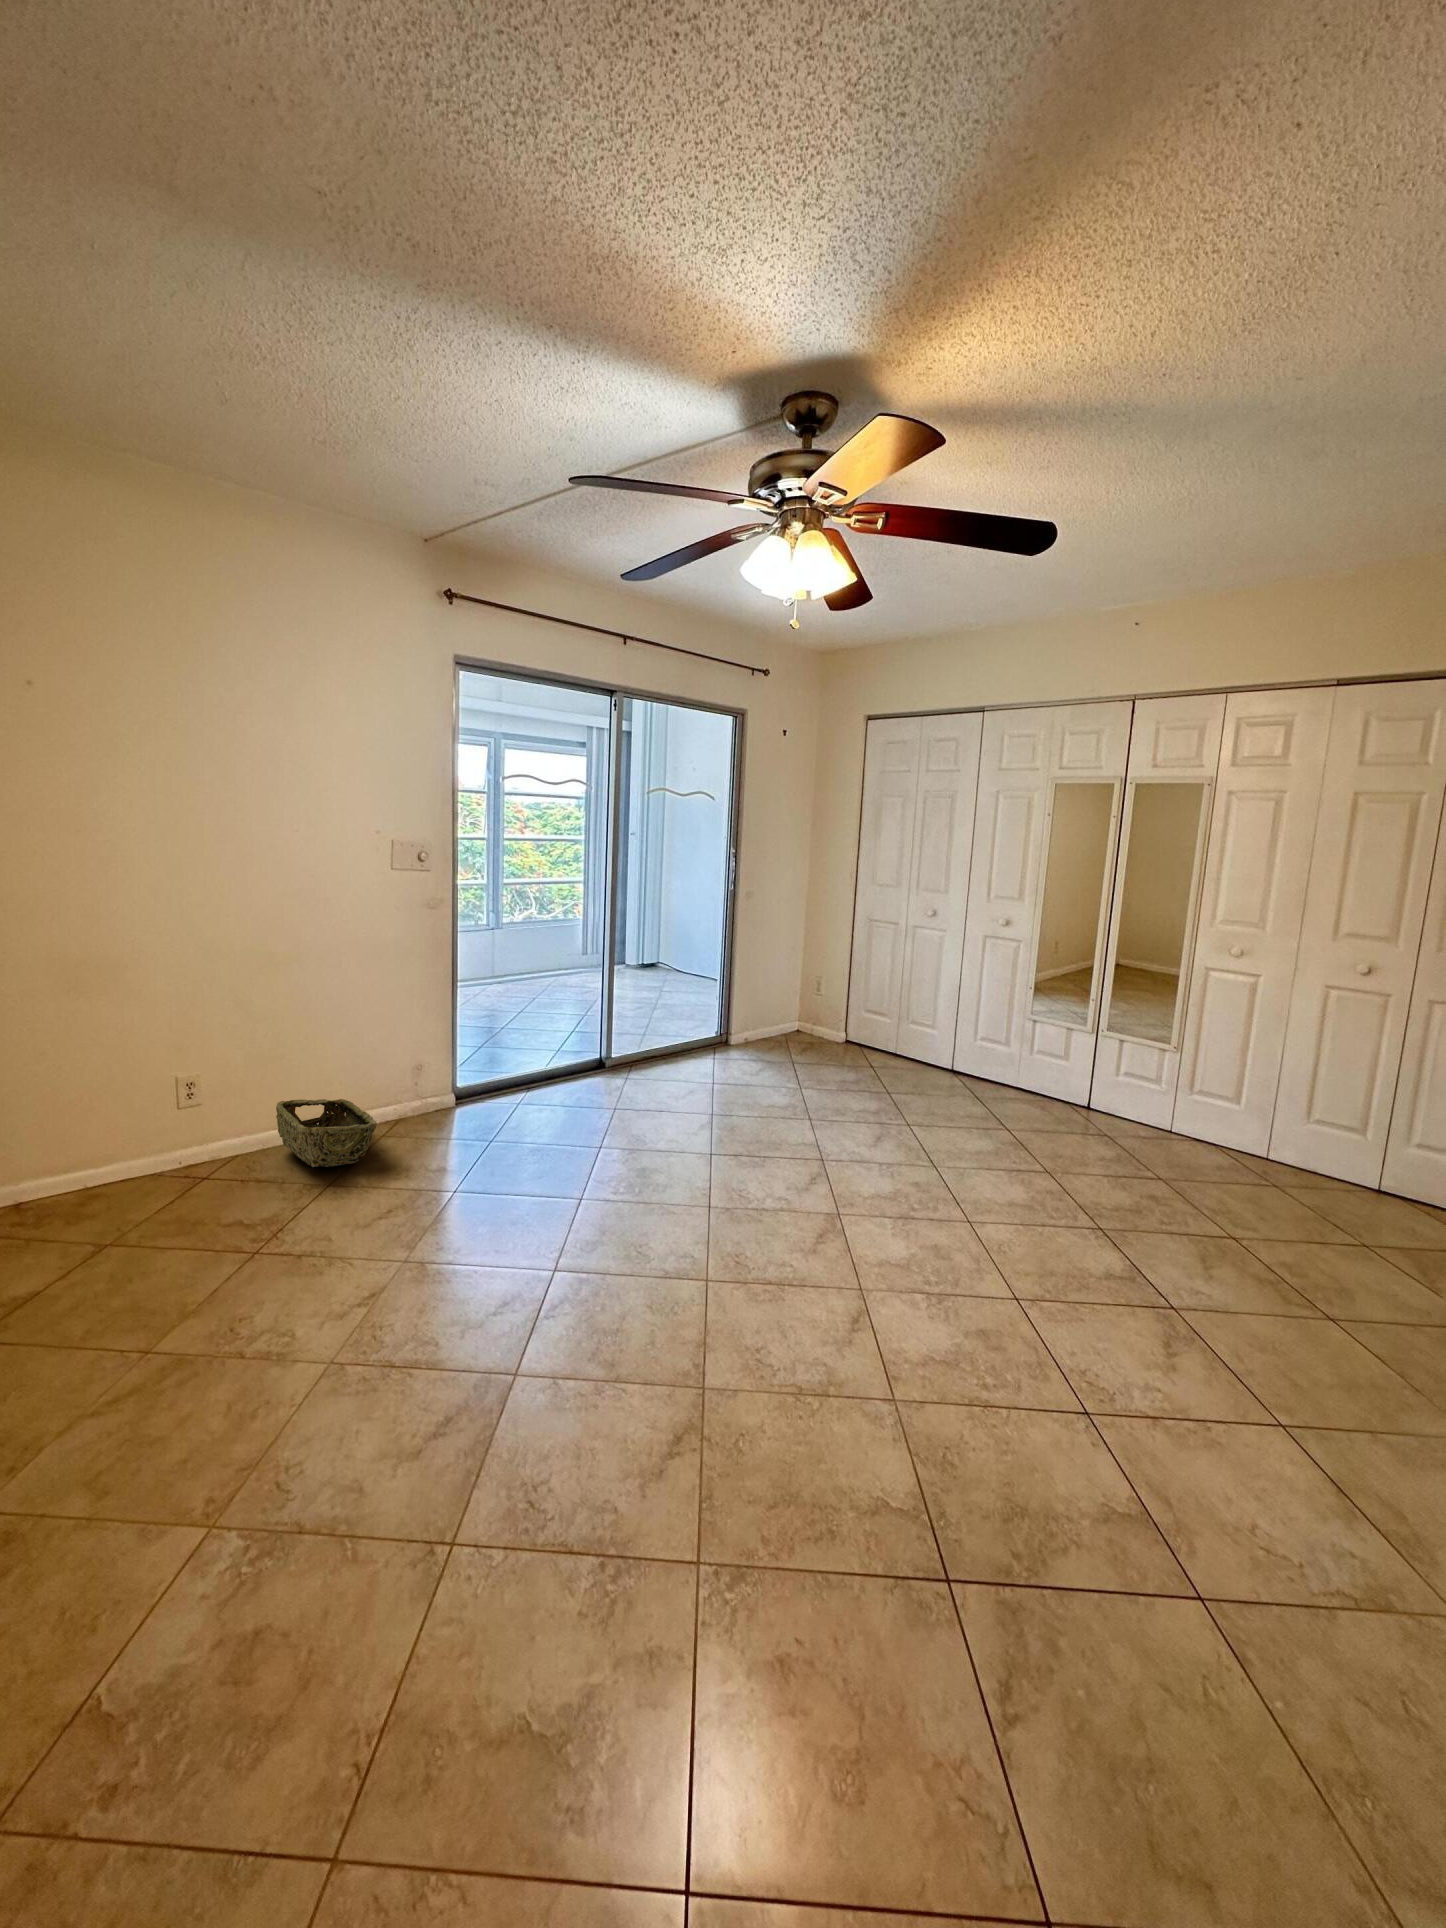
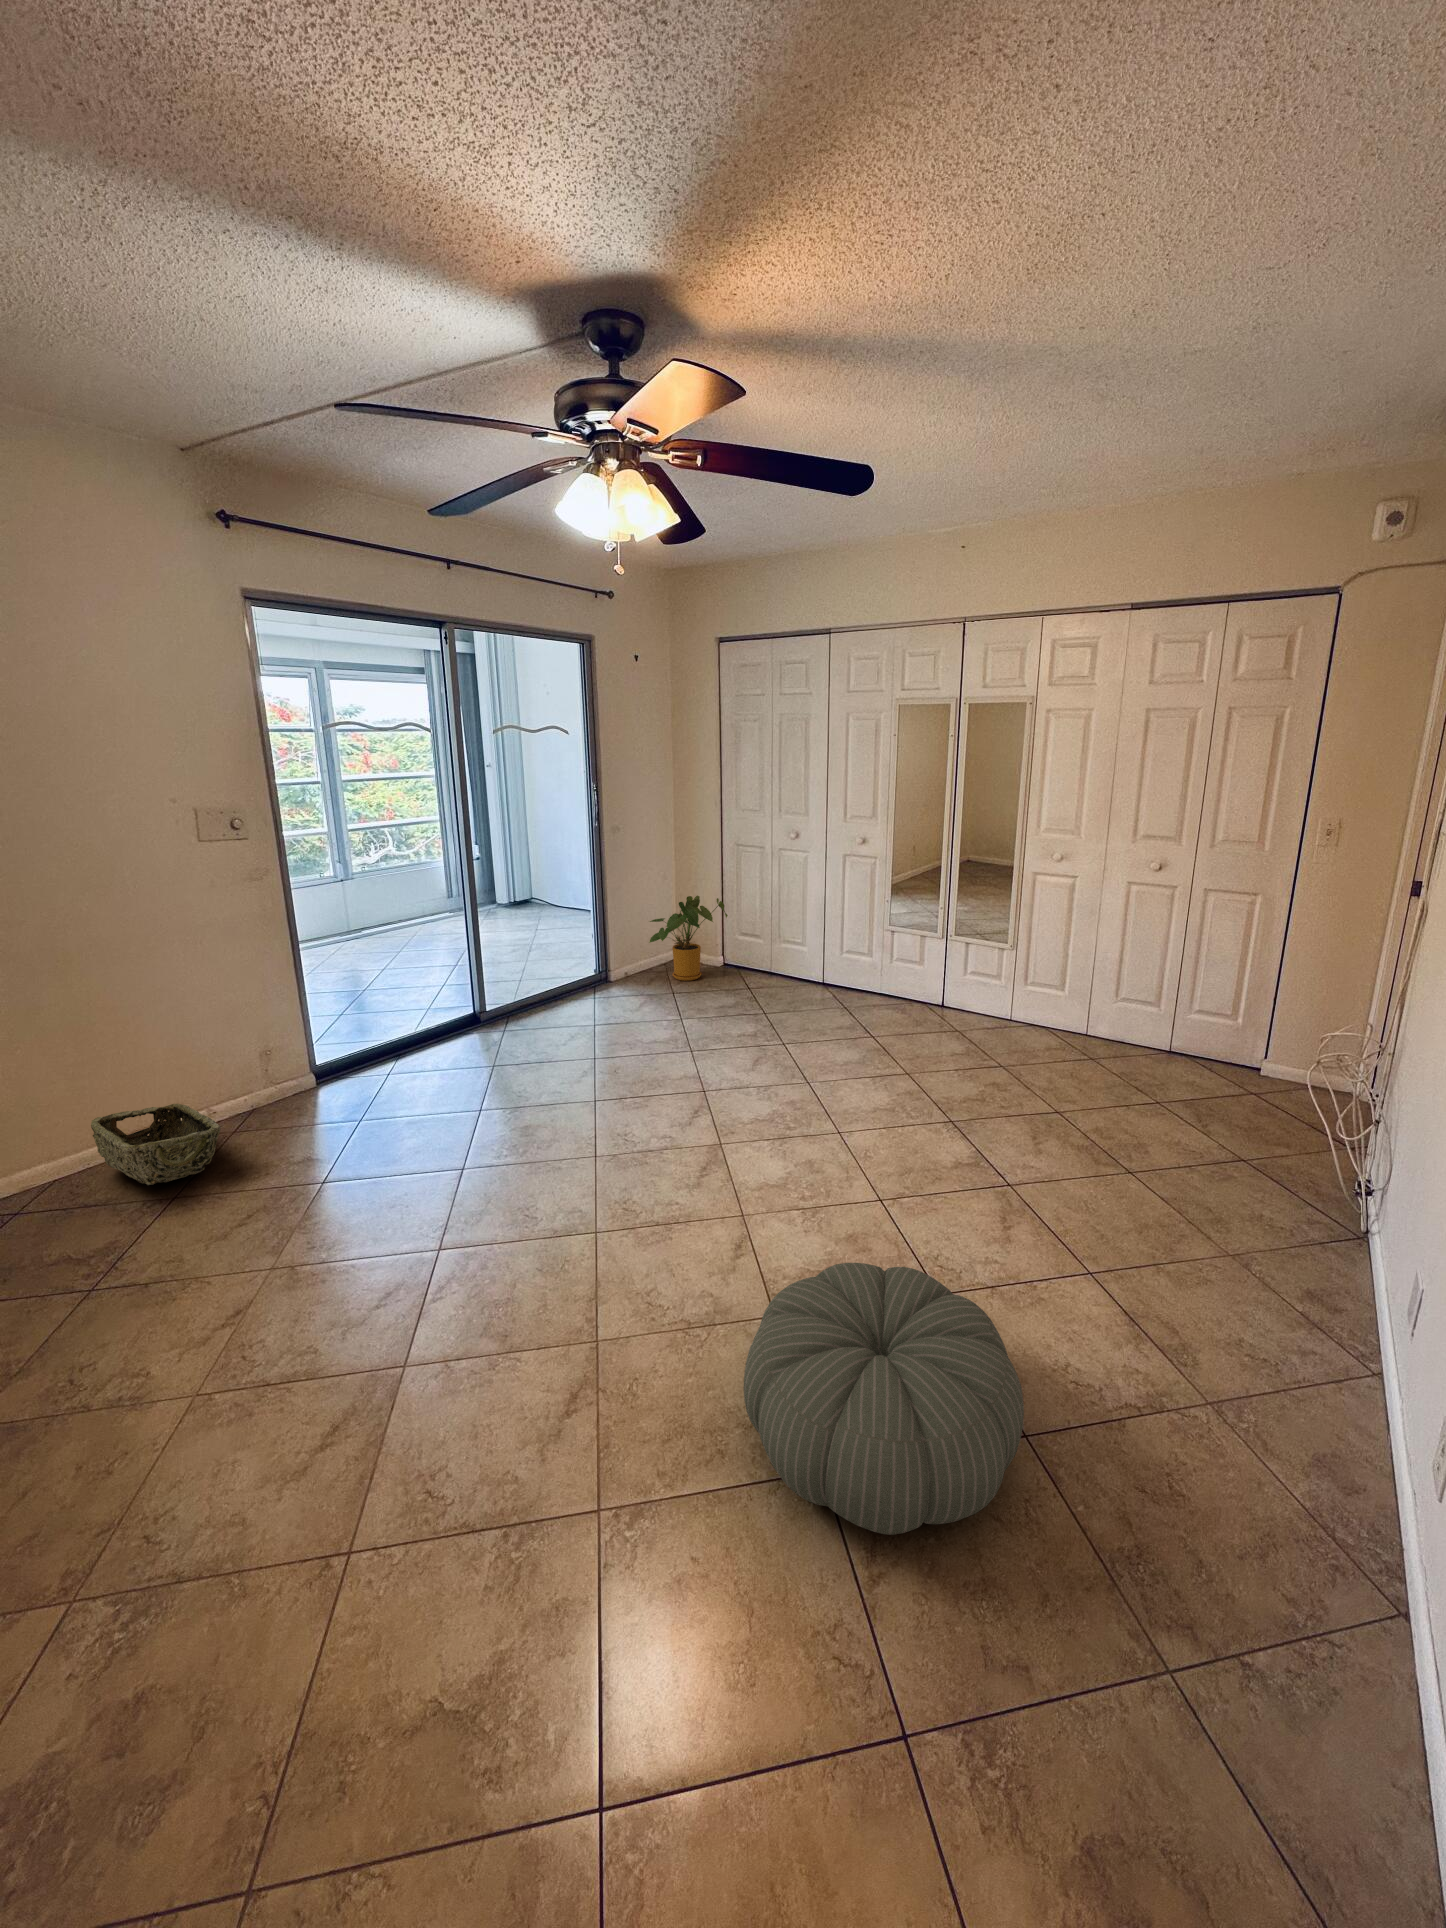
house plant: none [770,966,852,1051] -> present [649,896,728,981]
pouf: none [863,1350,1211,1684] -> present [744,1263,1024,1535]

